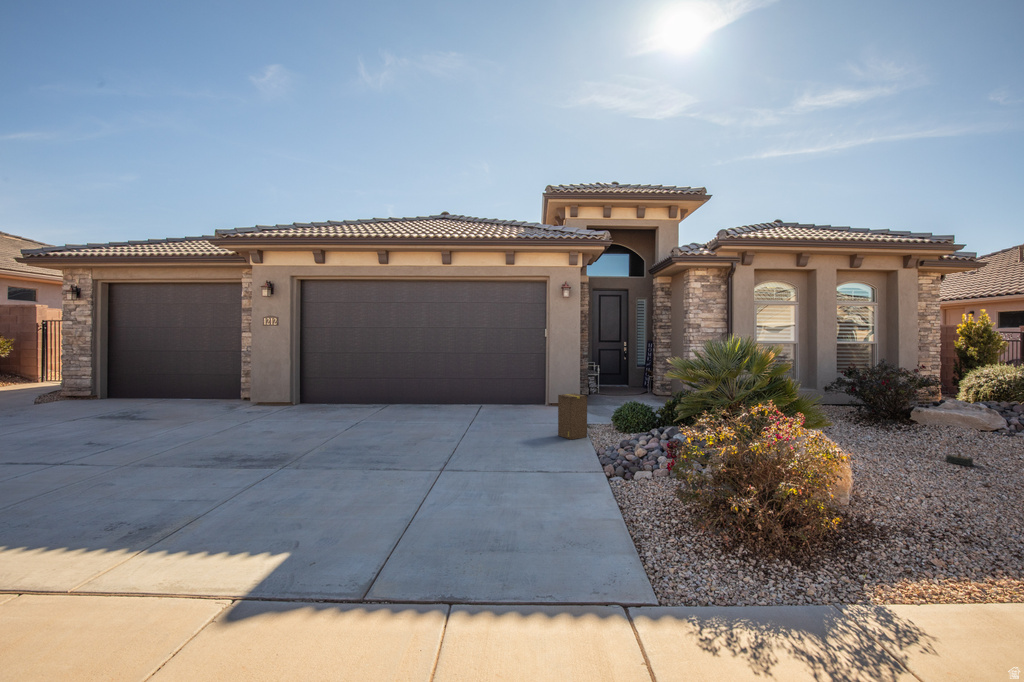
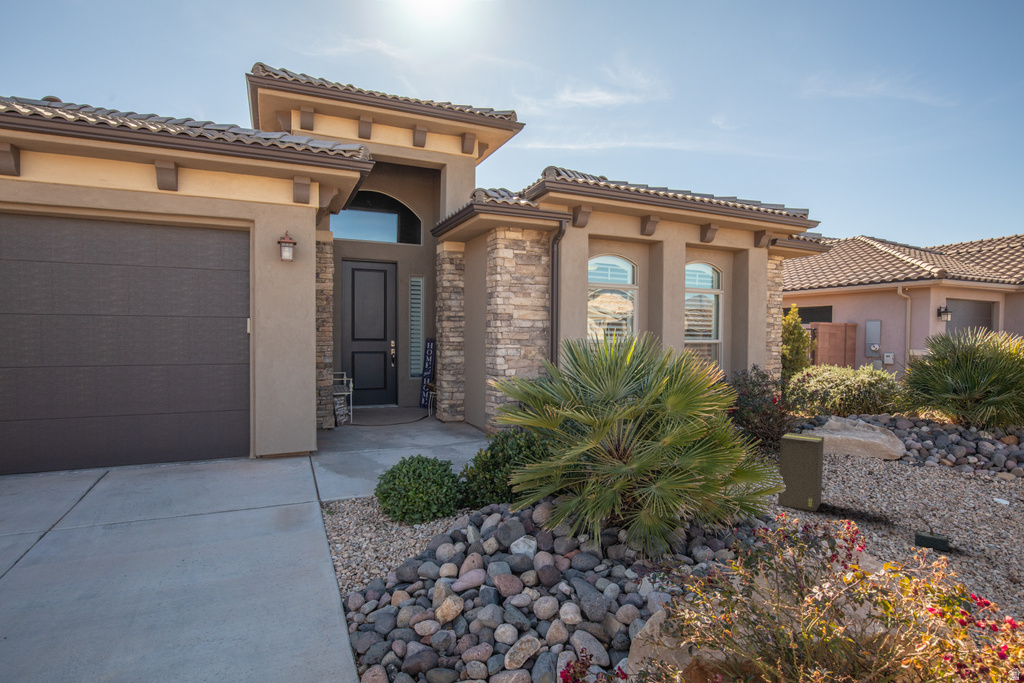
cardboard box: present [558,393,587,439] -> present [778,433,824,511]

